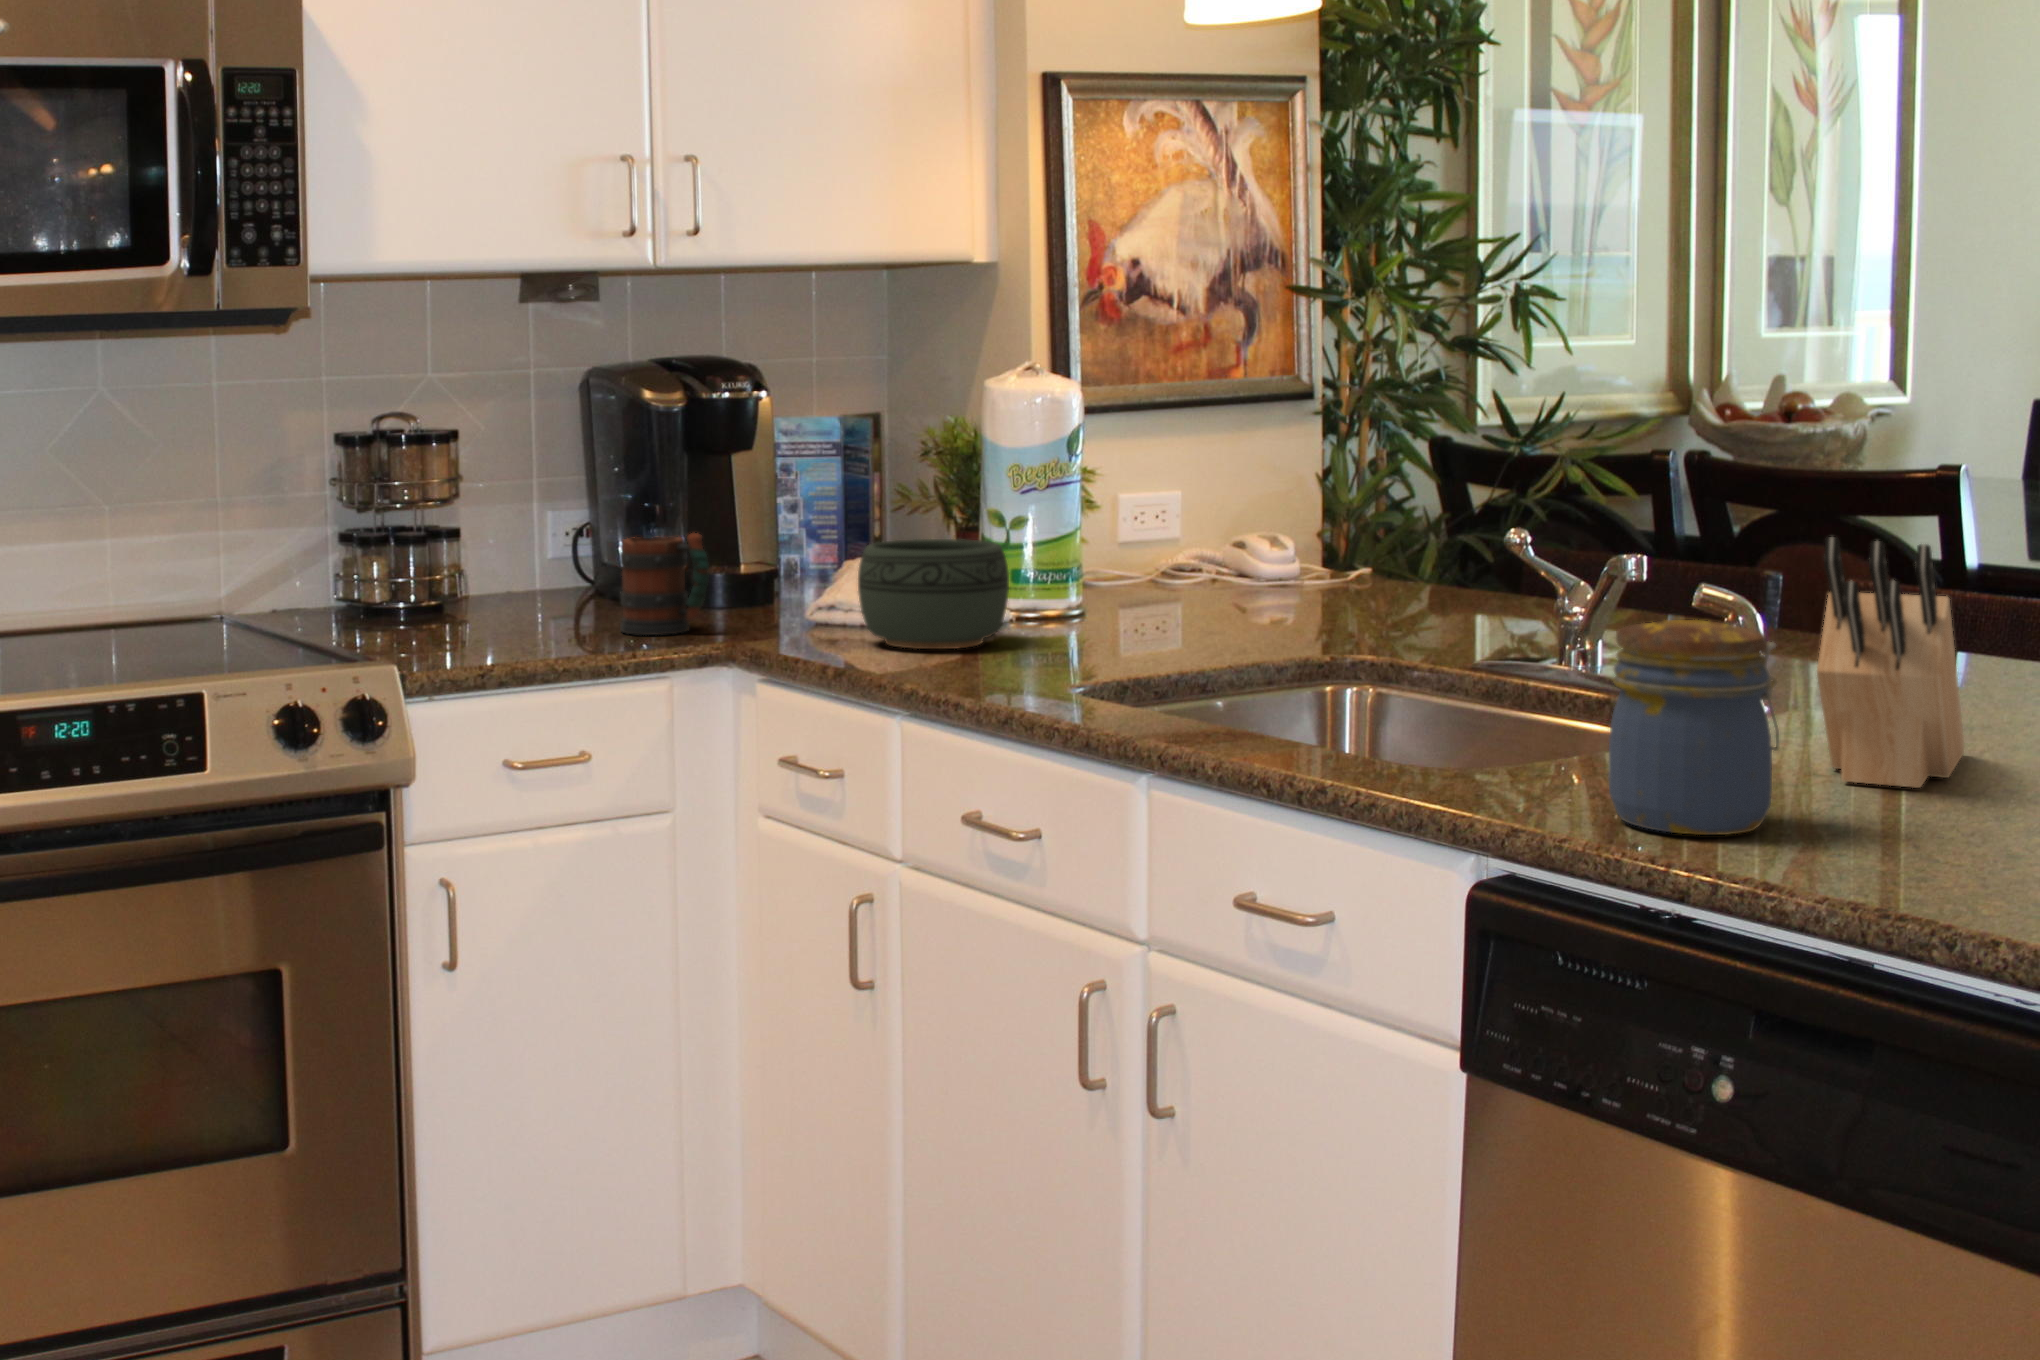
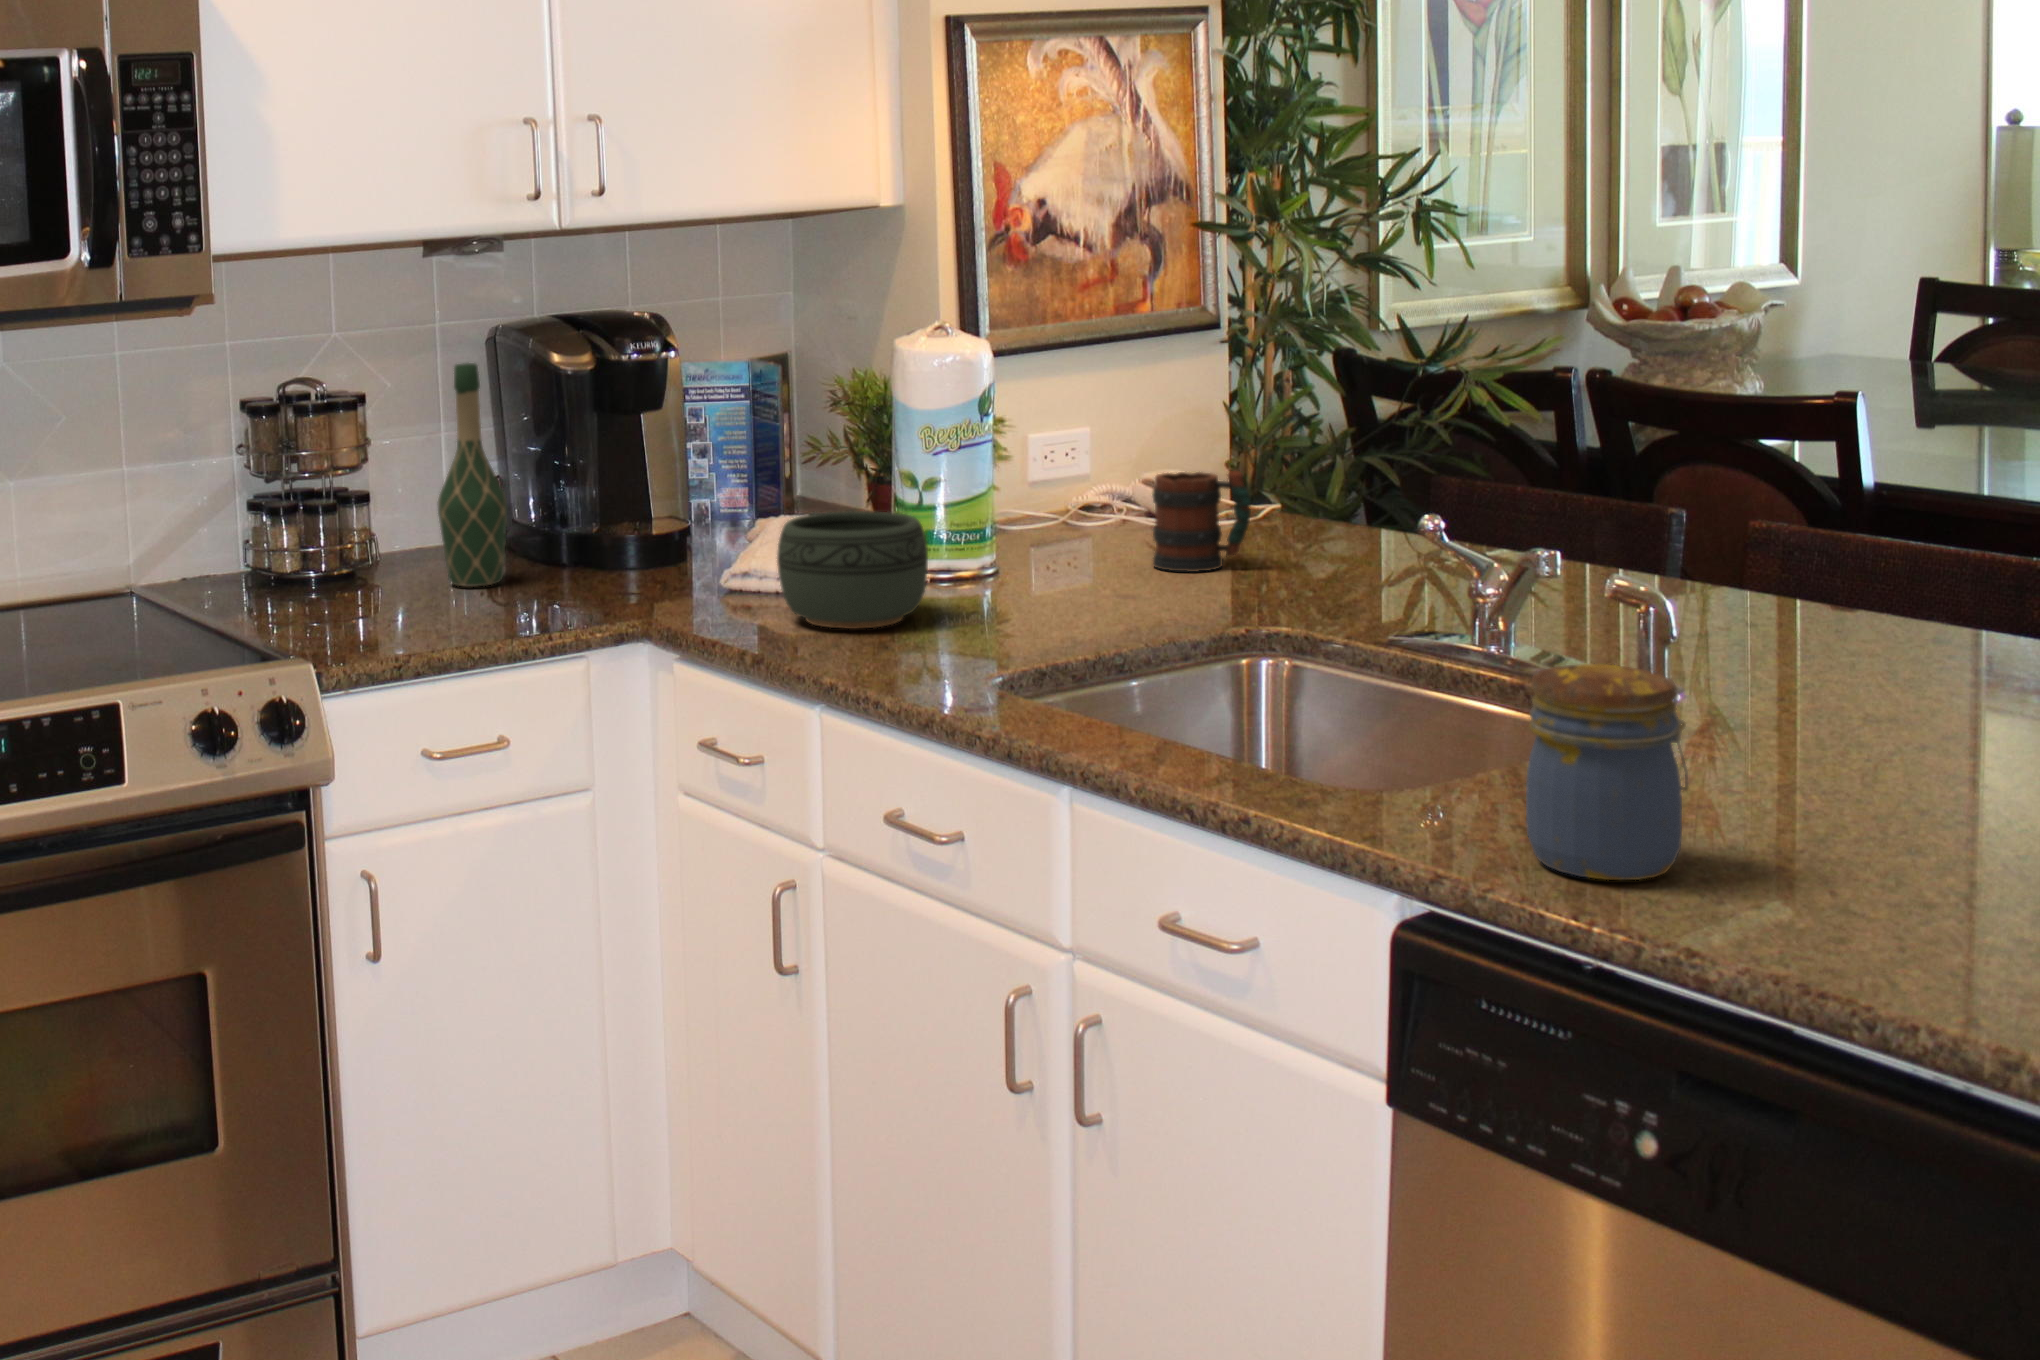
wine bottle: none [526,398,594,616] -> present [438,363,507,587]
mug: present [620,533,709,635] -> present [1152,470,1251,572]
knife block: present [1817,537,1964,788] -> none [1722,571,1861,810]

